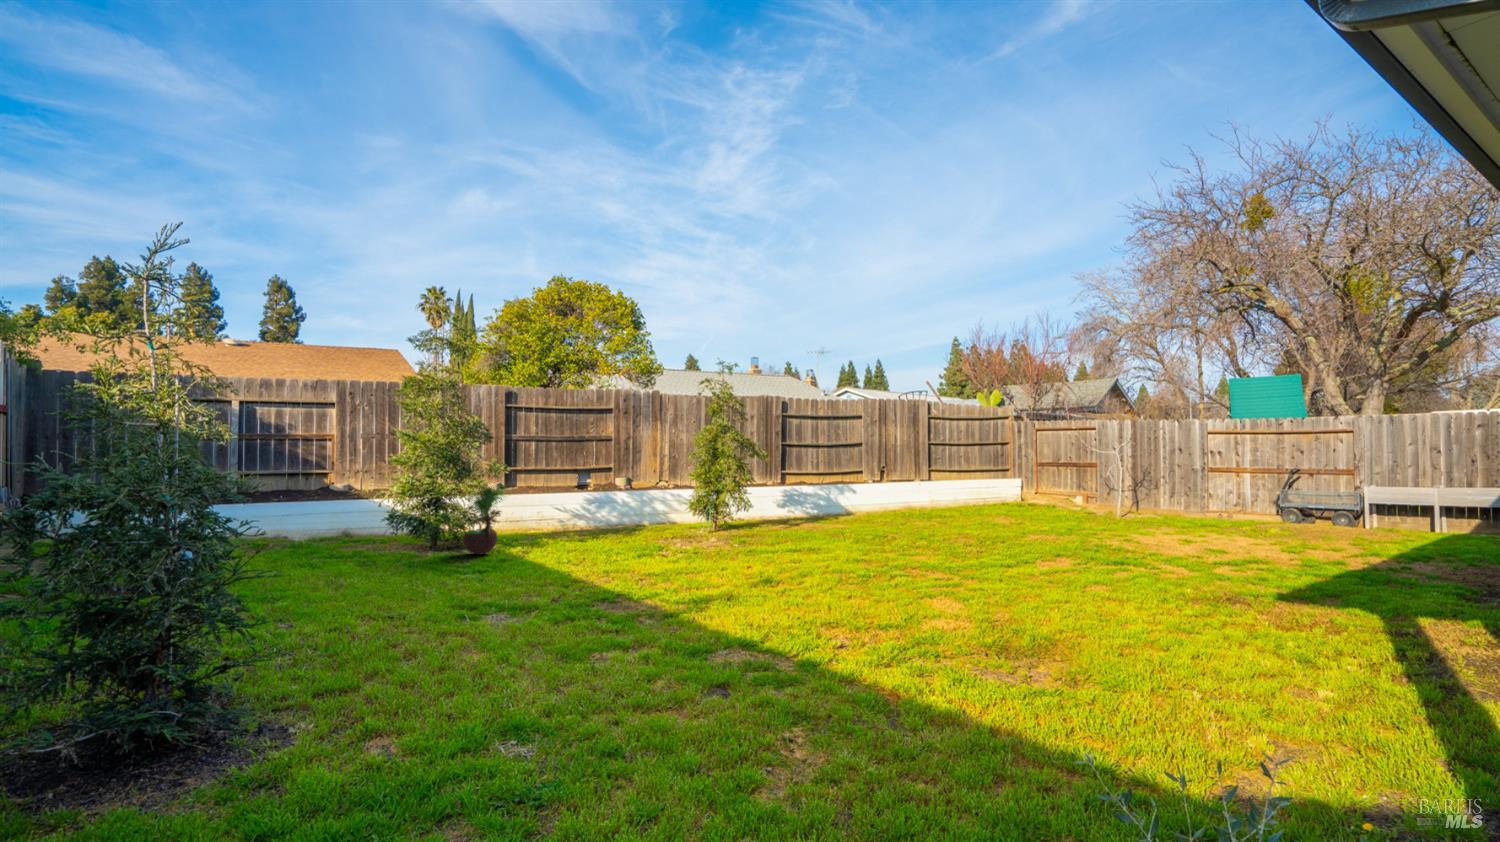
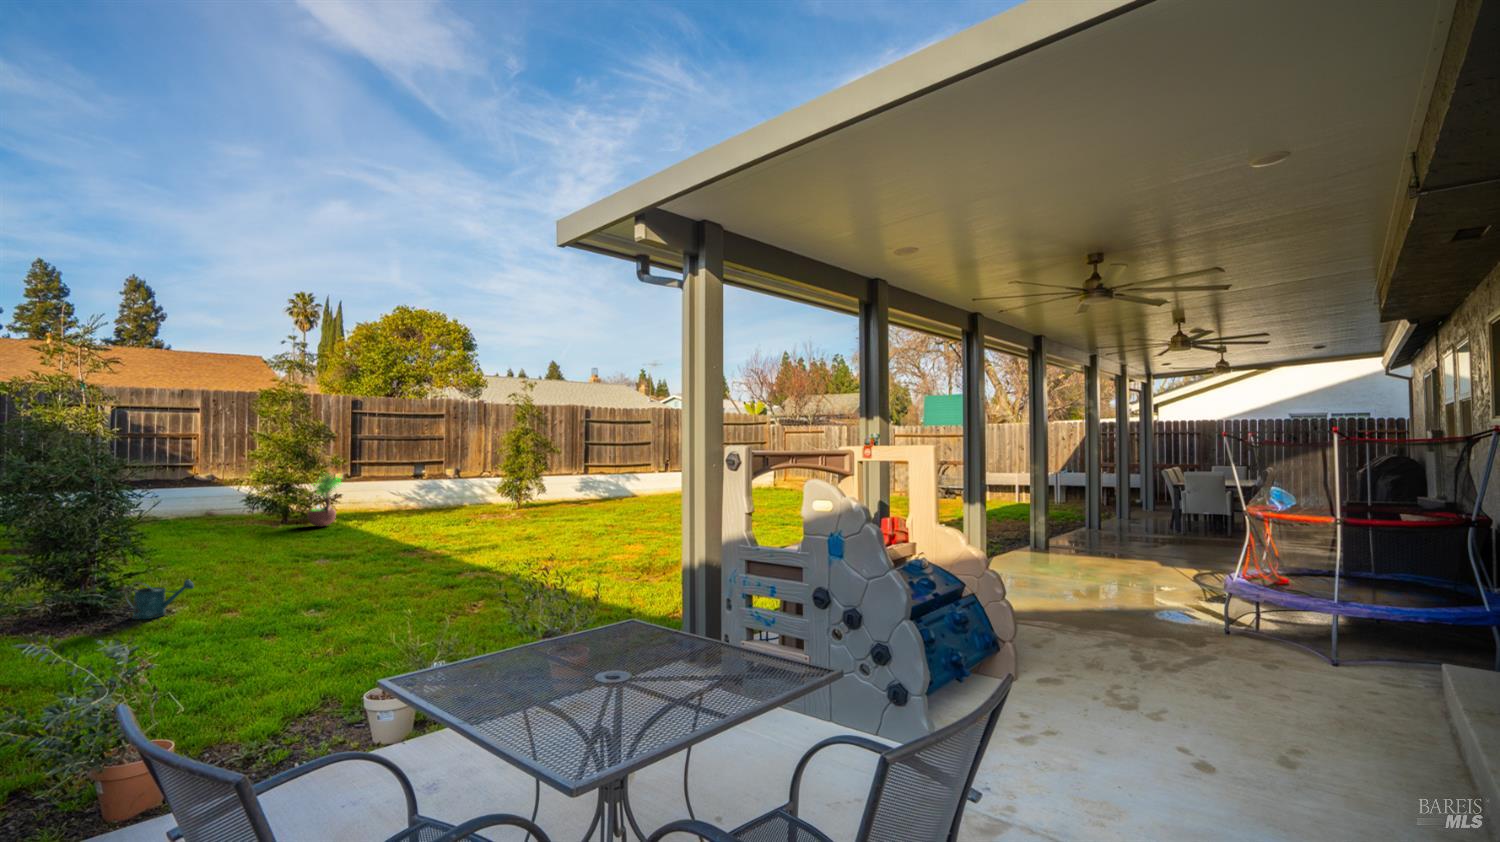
watering can: none [225,664,328,732] -> present [125,580,194,619]

